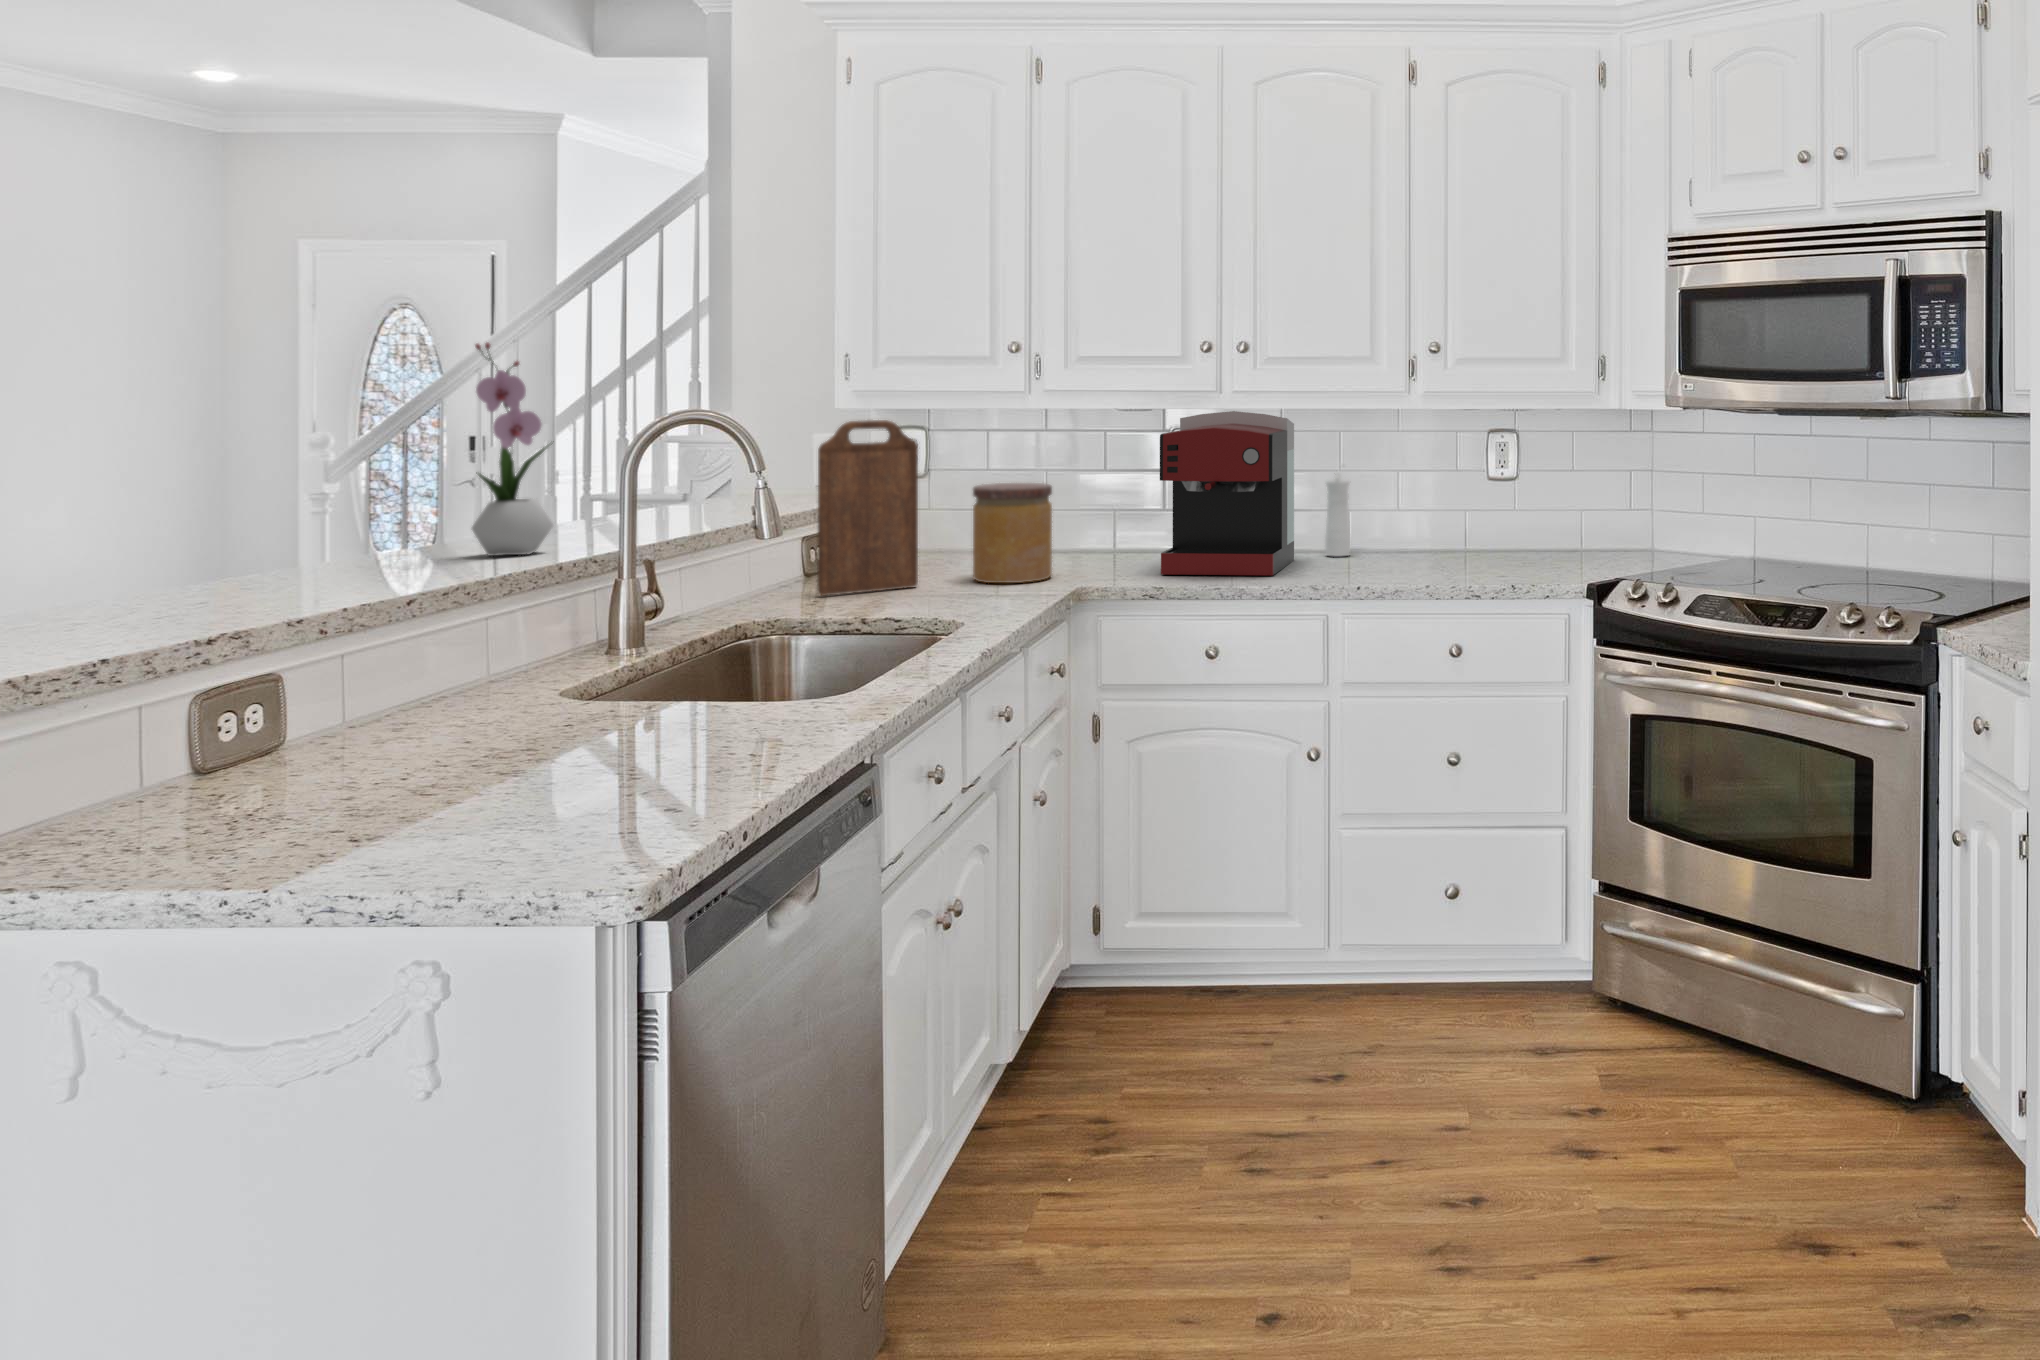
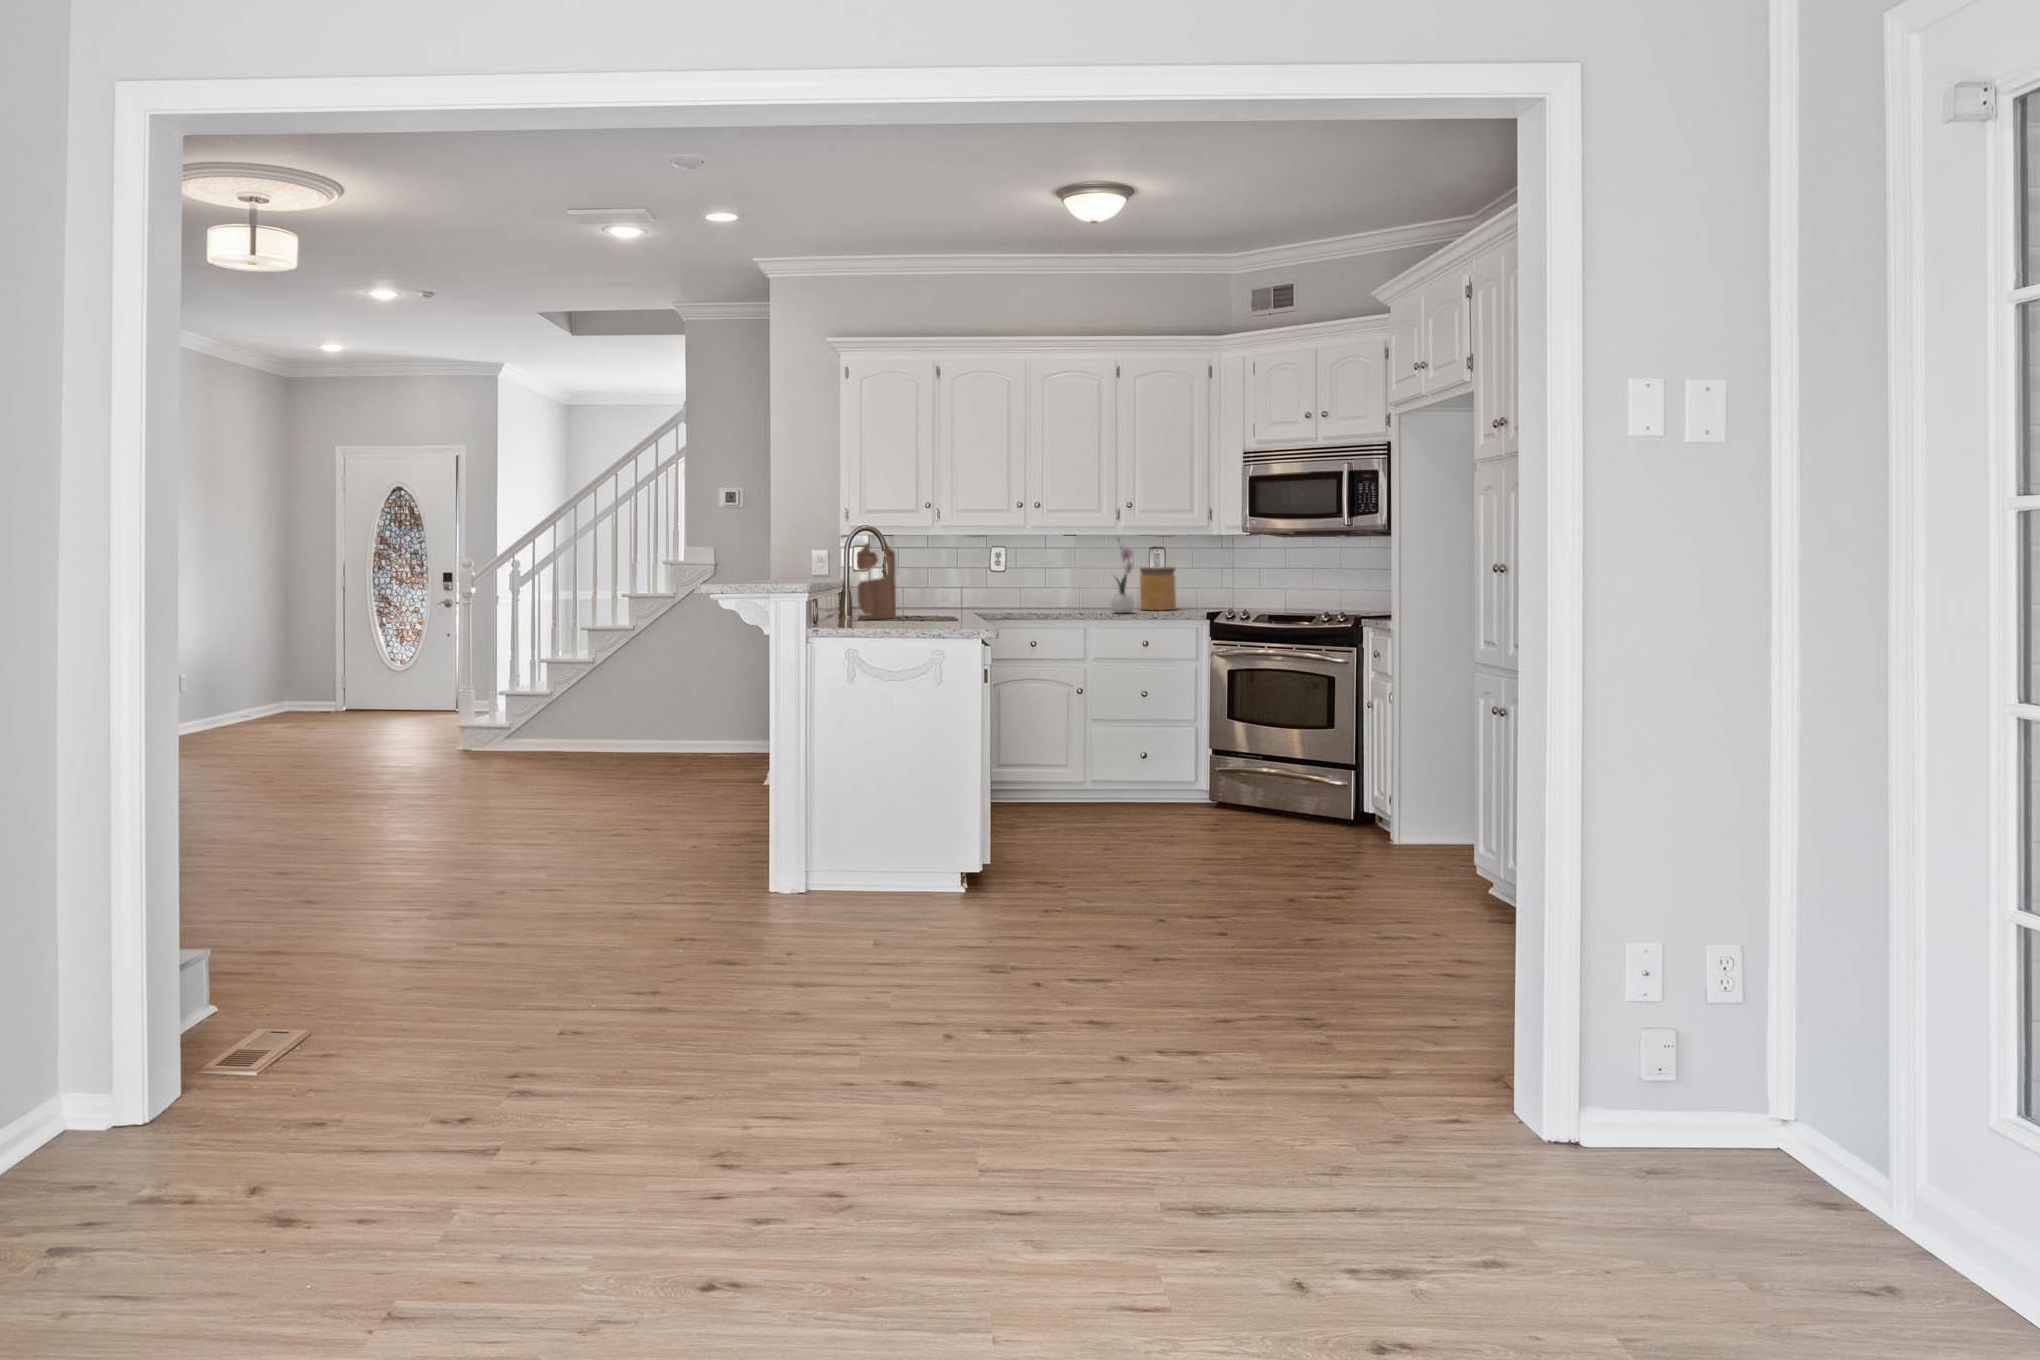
flower arrangement: present [471,343,553,556] -> present [1111,540,1135,613]
coffee maker: present [1160,411,1294,575] -> none [1000,538,1058,614]
pepper mill: present [1325,464,1350,556] -> none [1071,563,1084,609]
jar: present [973,483,1052,583] -> present [1140,567,1176,610]

